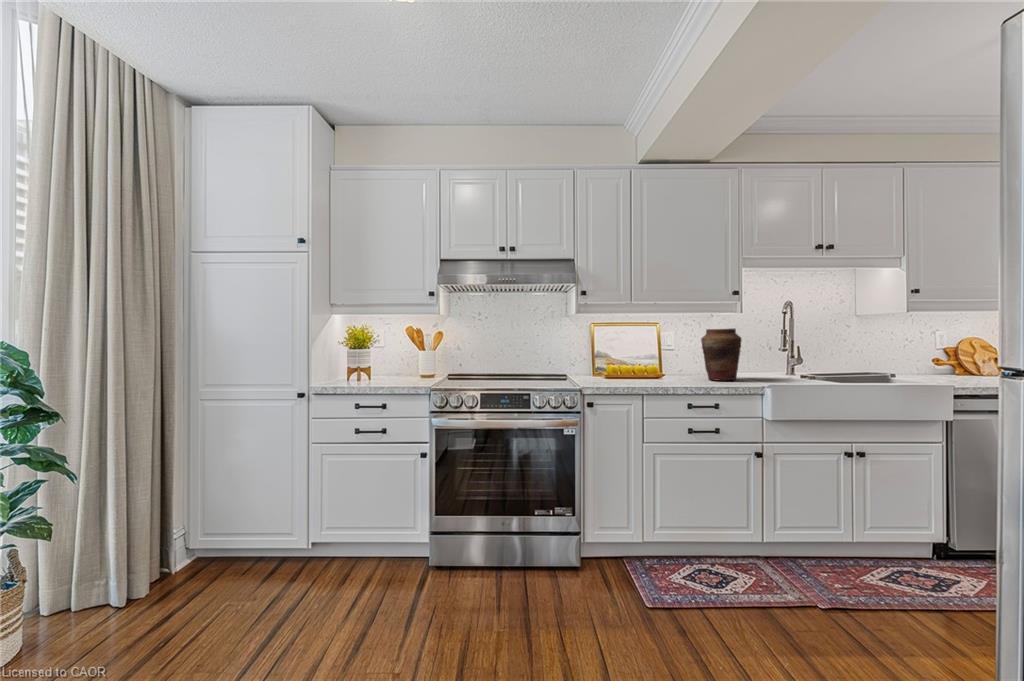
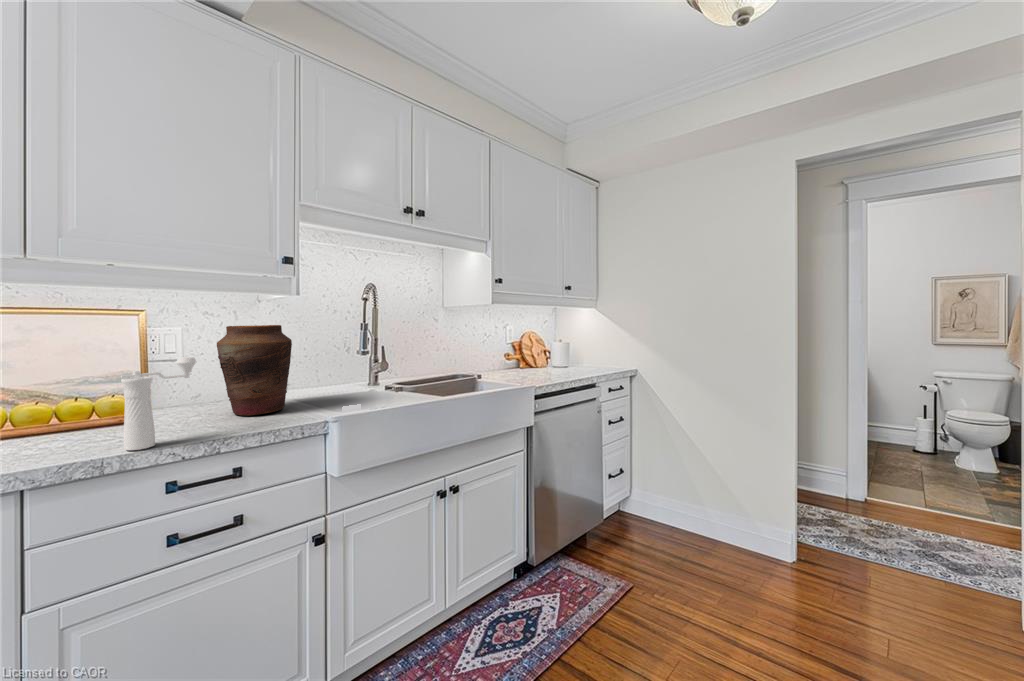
pepper mill: none [673,344,700,385] -> present [121,357,196,450]

